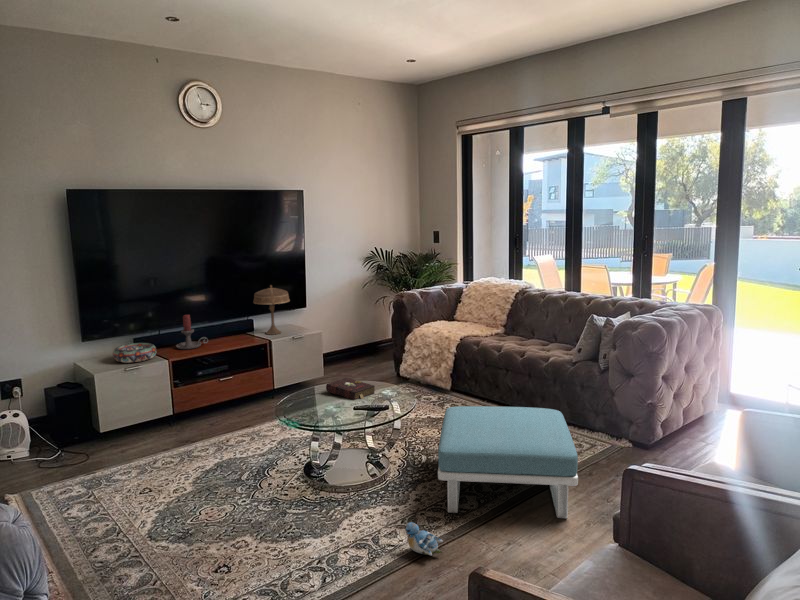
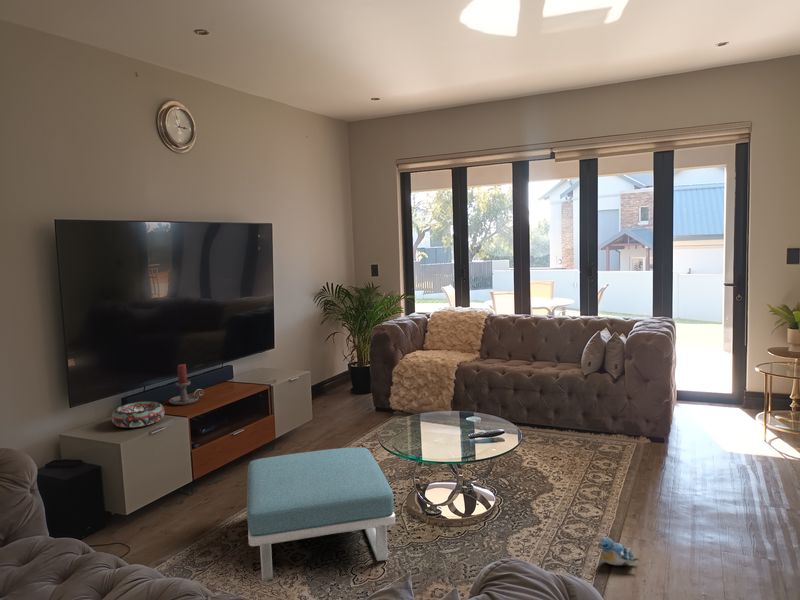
table lamp: present [254,285,290,335] -> none [237,325,277,380]
book: present [326,378,375,400] -> none [402,412,453,432]
footstool: present [438,406,578,518] -> present [247,447,395,581]

